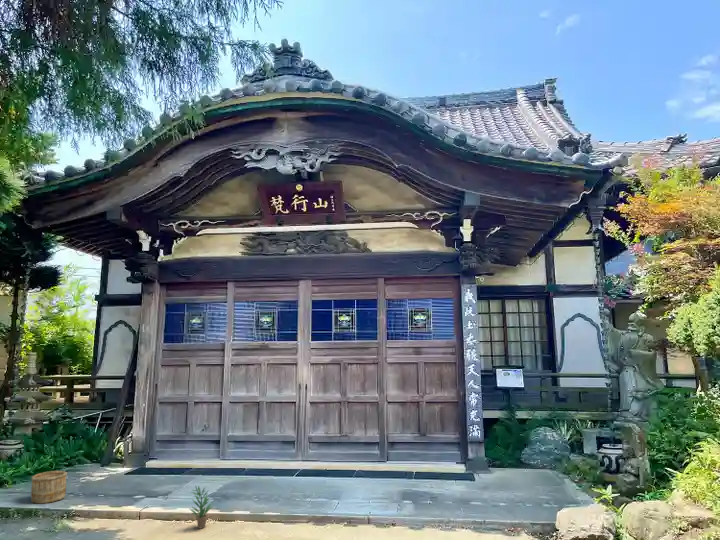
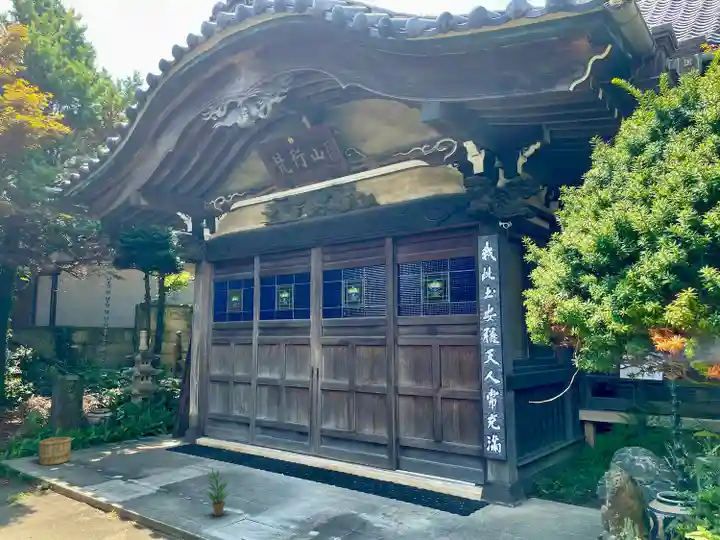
potted plant: present [191,486,211,528] -> present [207,469,229,516]

